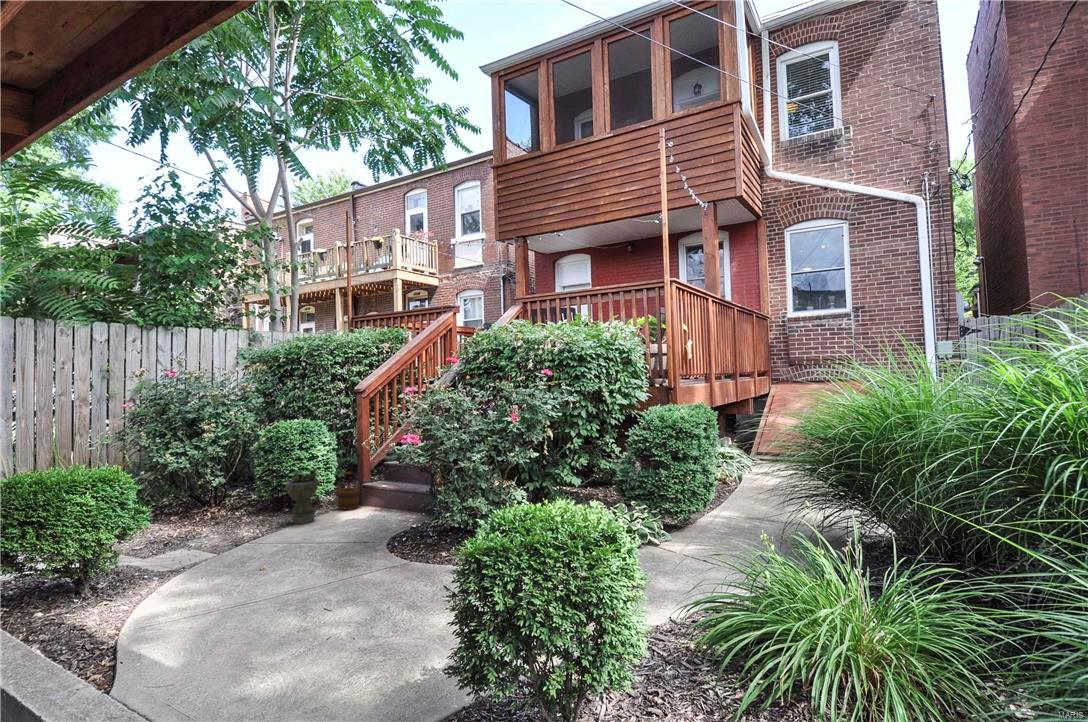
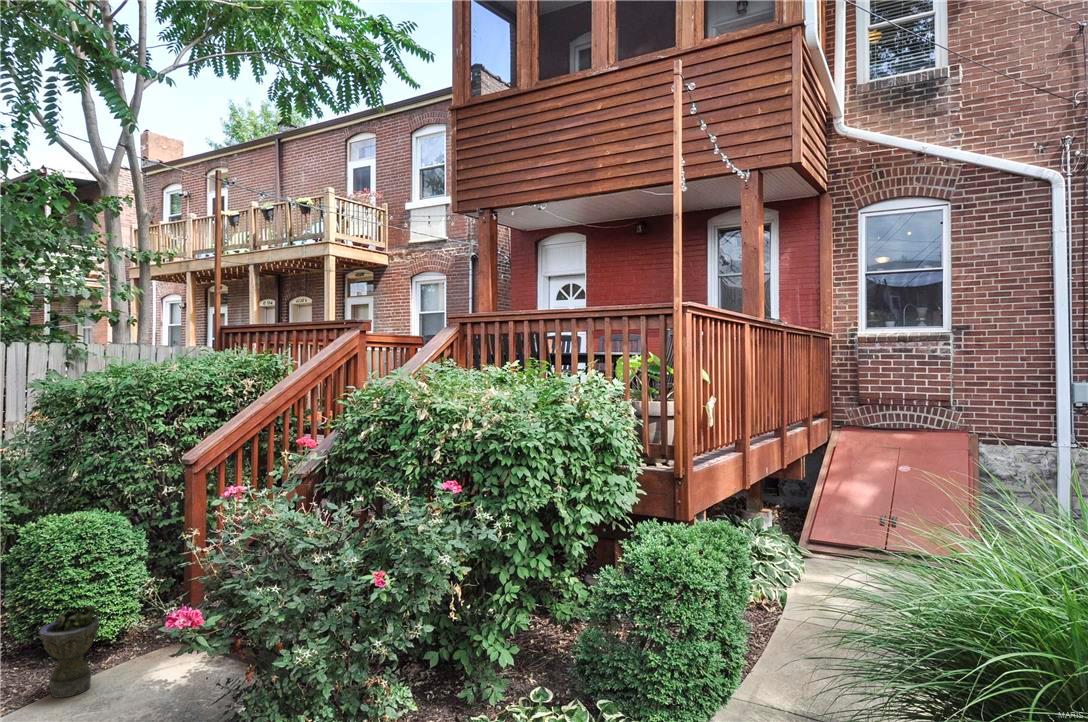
wooden bucket: present [336,472,360,510] -> none [139,596,183,659]

